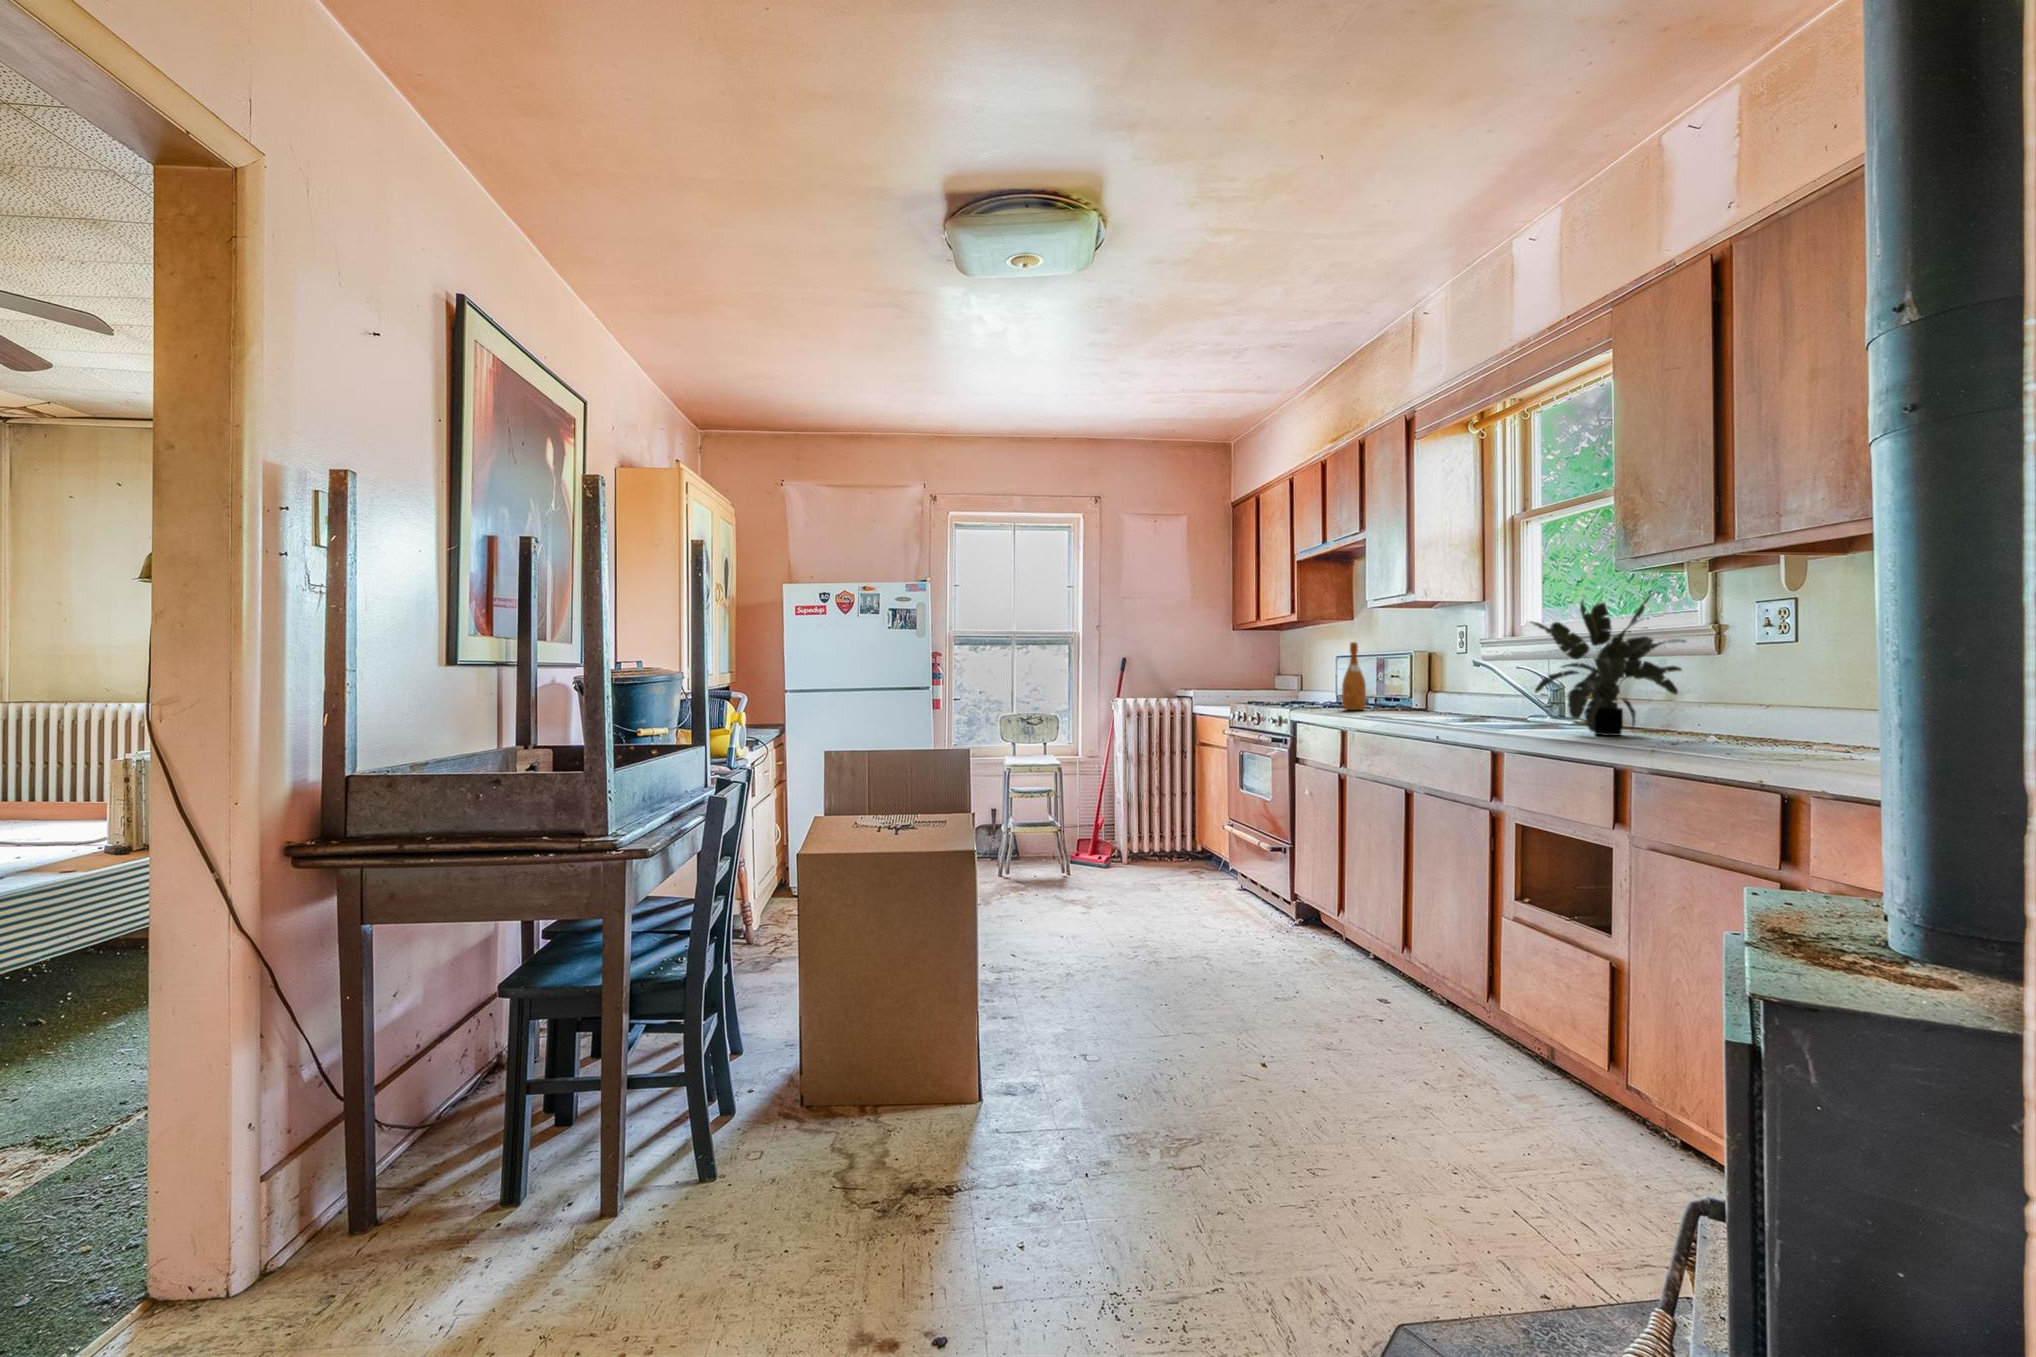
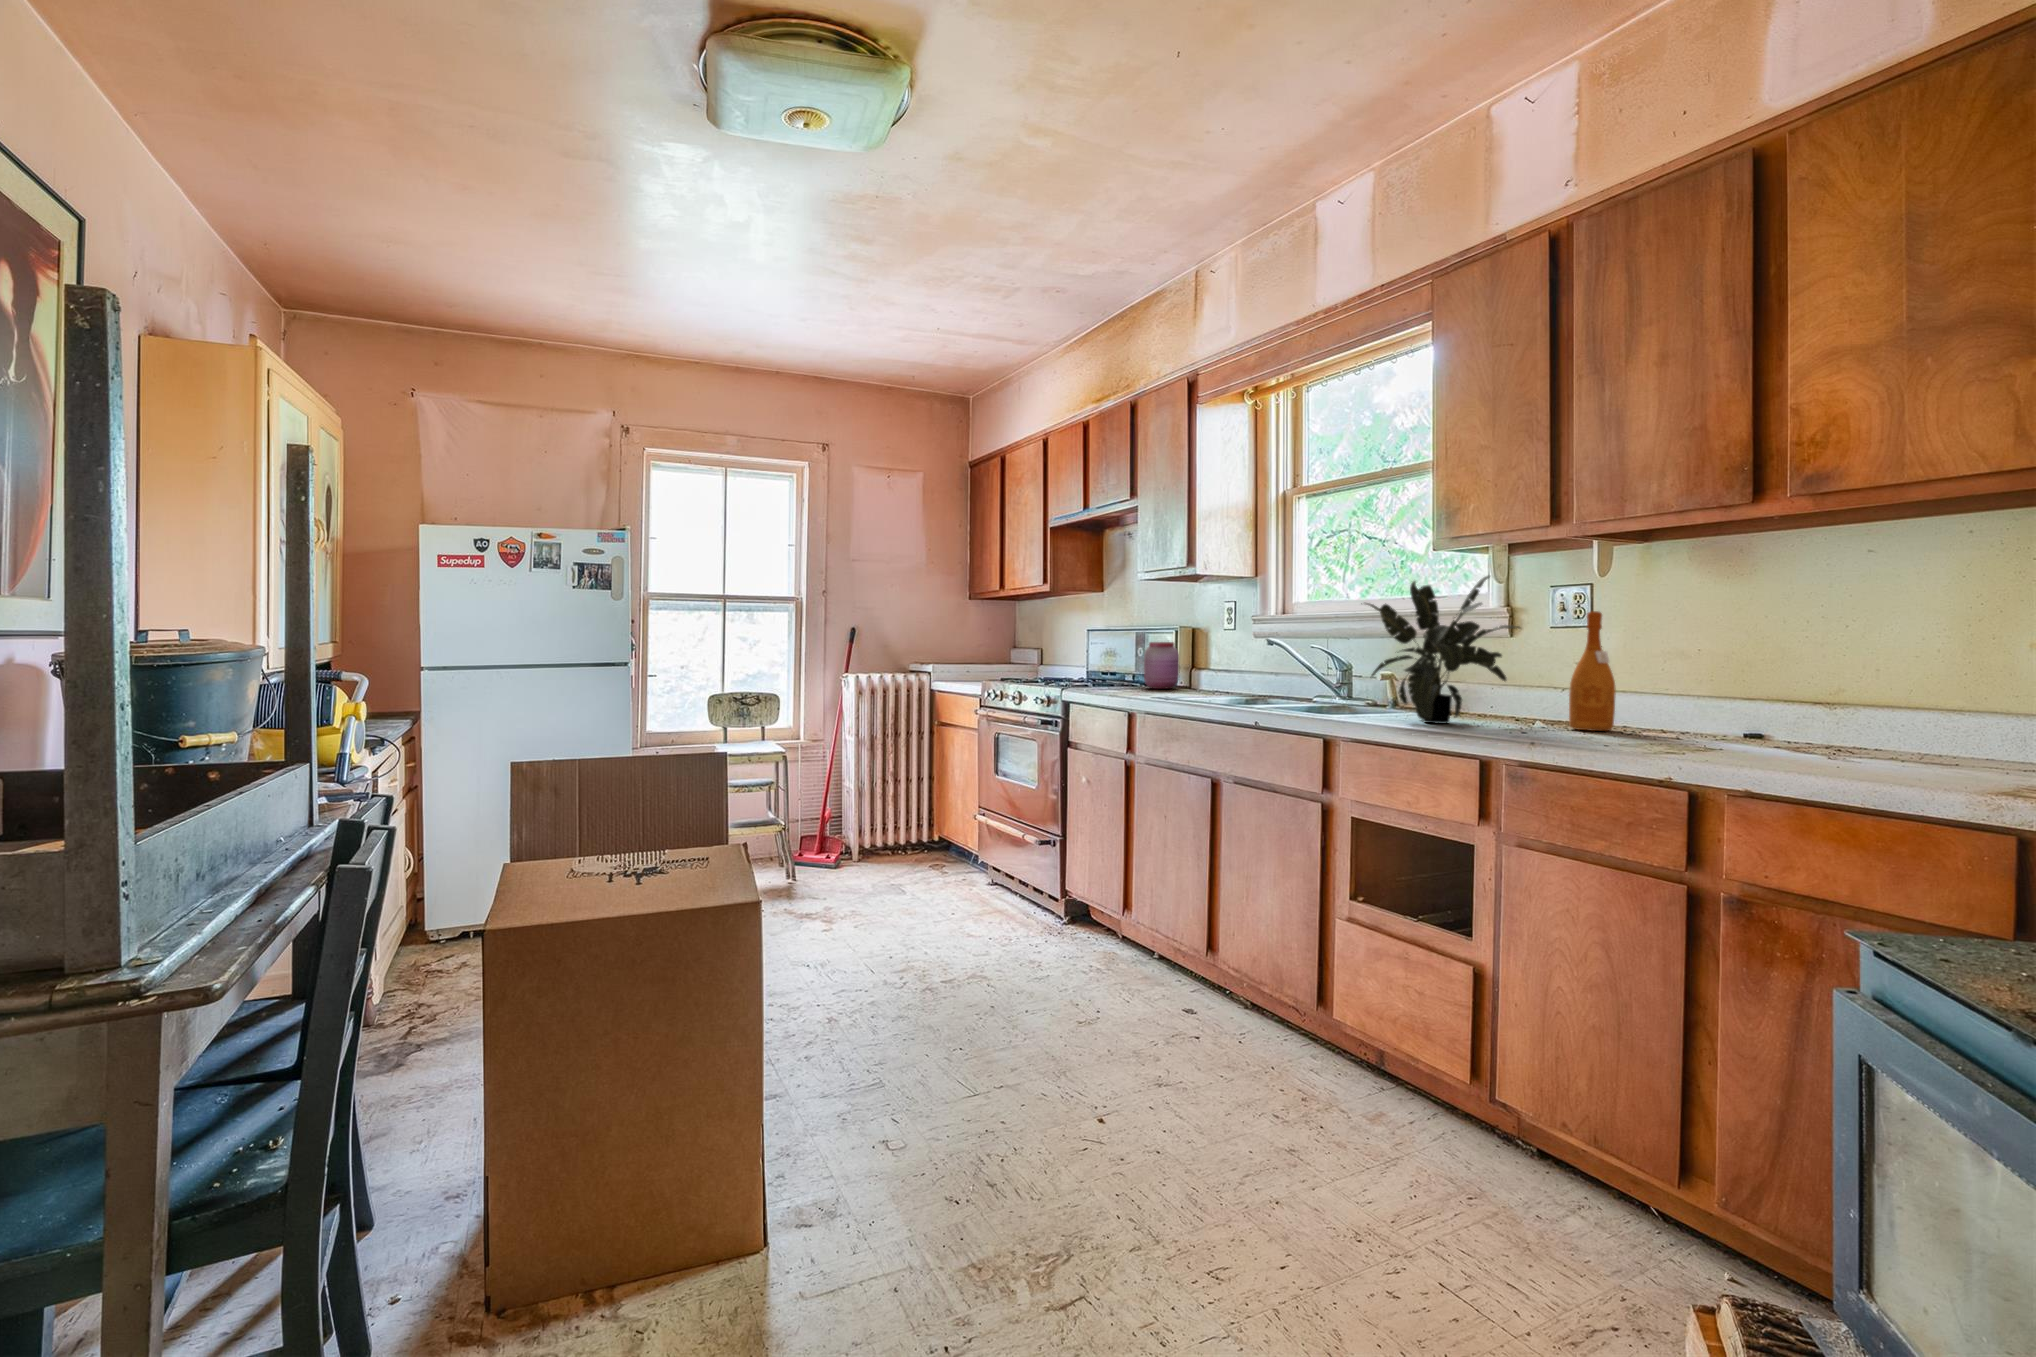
wine bottle: present [1342,642,1366,710] -> present [1569,611,1616,731]
jar: none [1374,663,1409,708] -> present [1144,642,1179,689]

